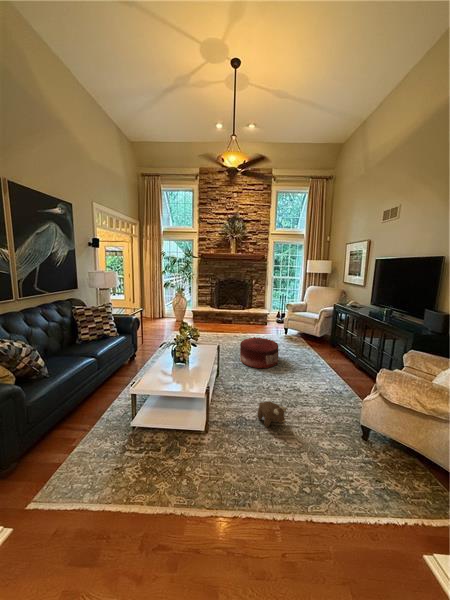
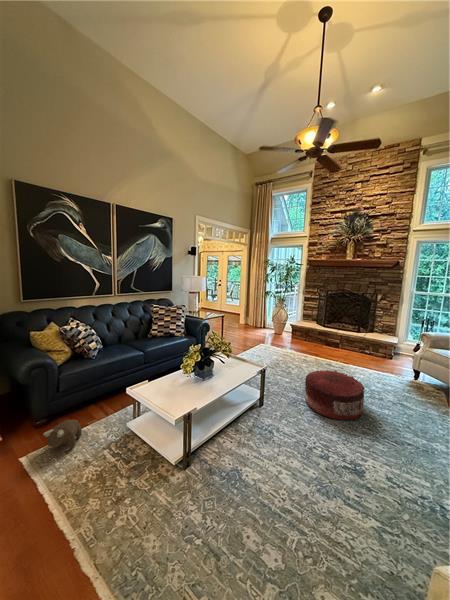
plush toy: present [258,402,287,427] -> present [43,420,82,450]

